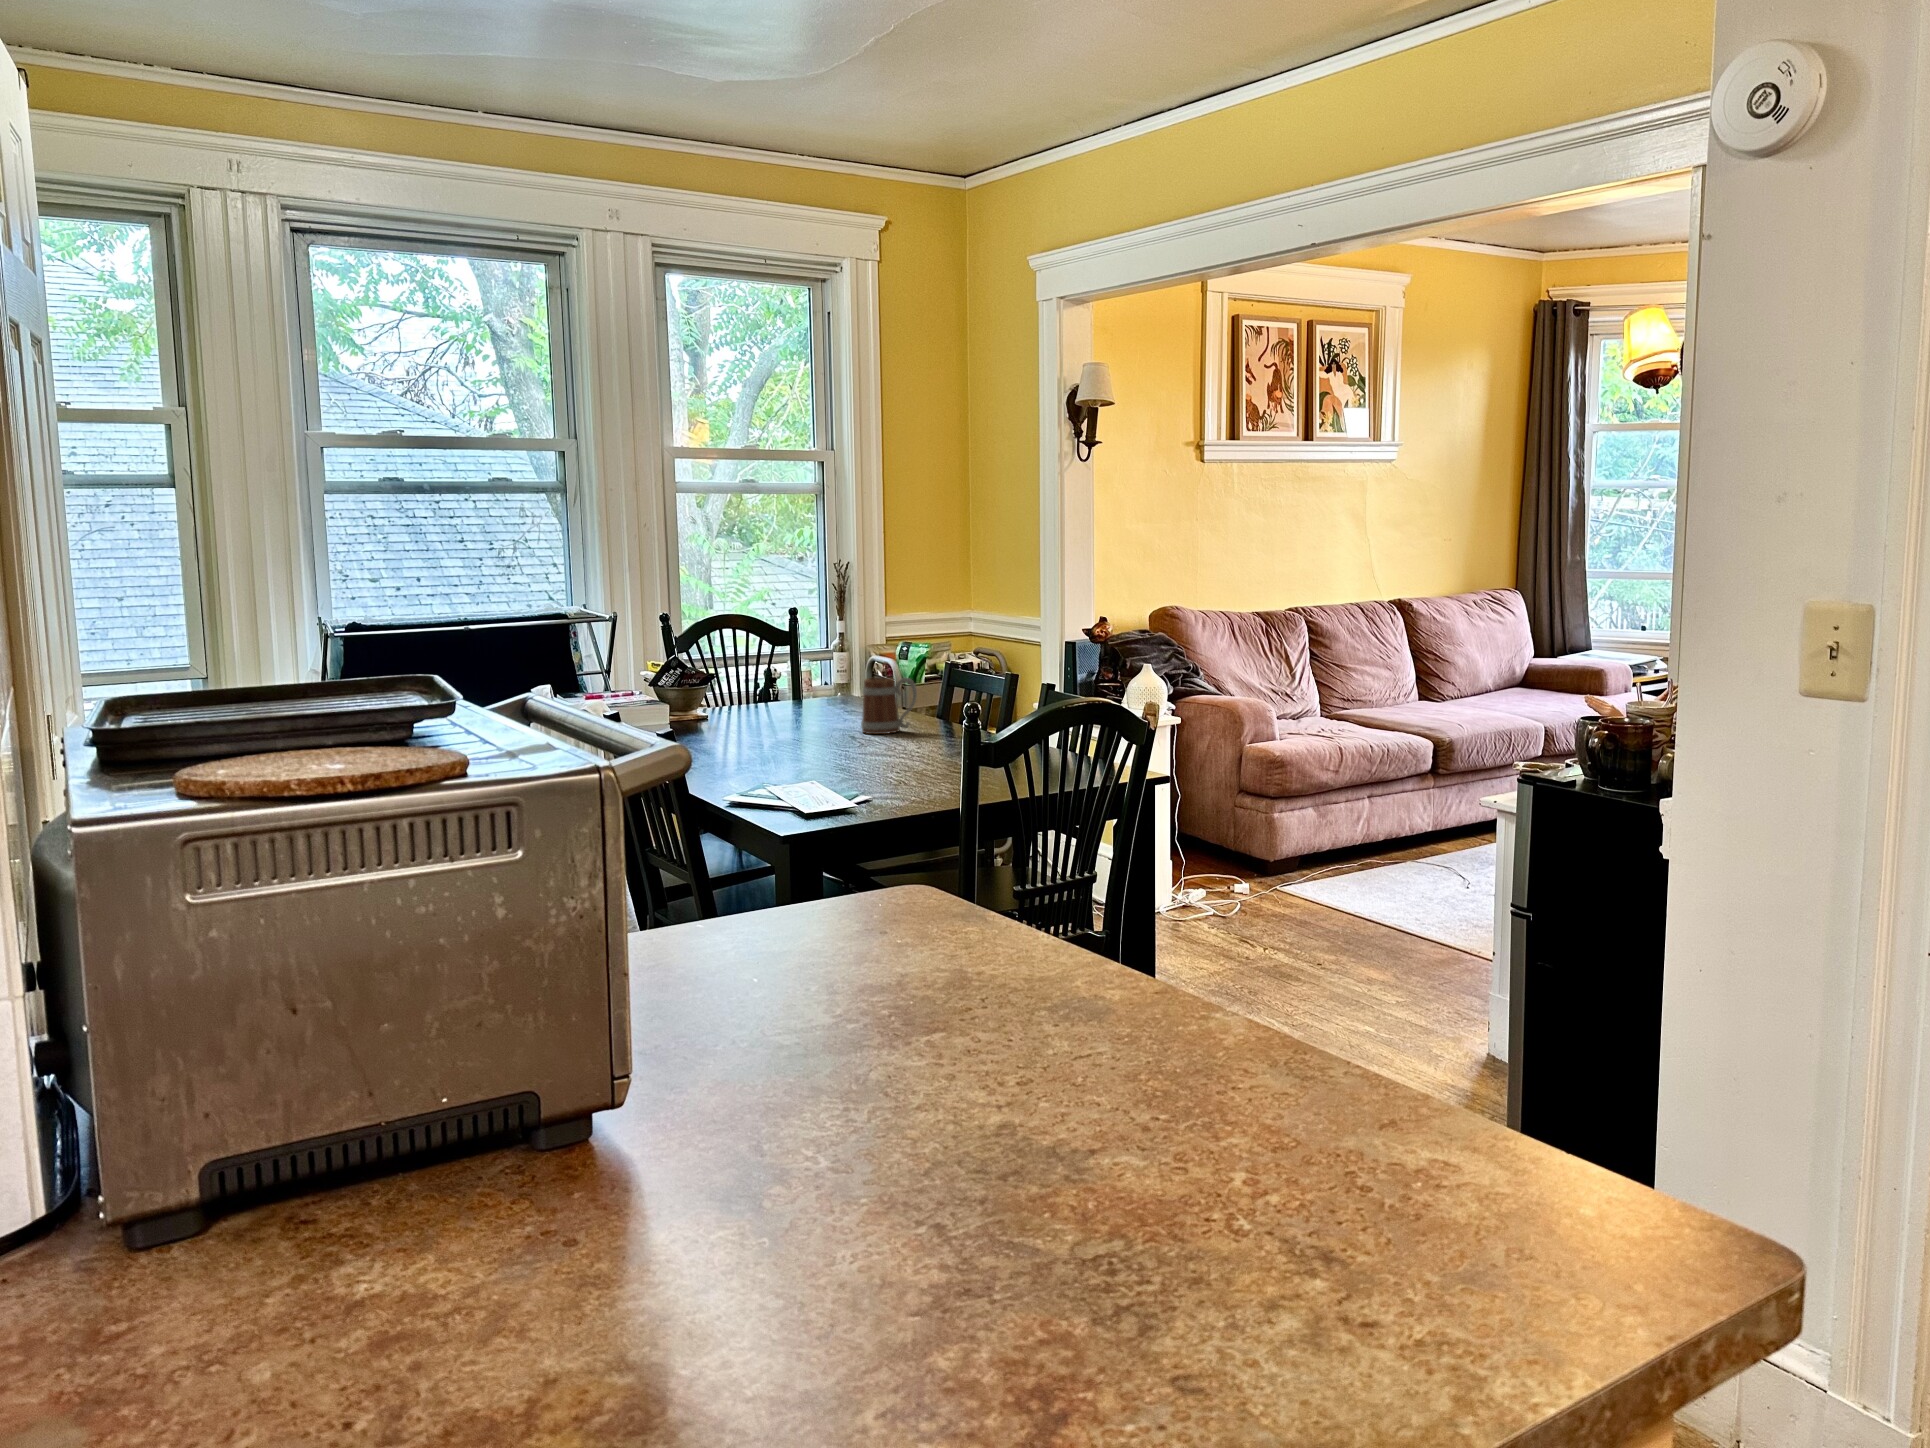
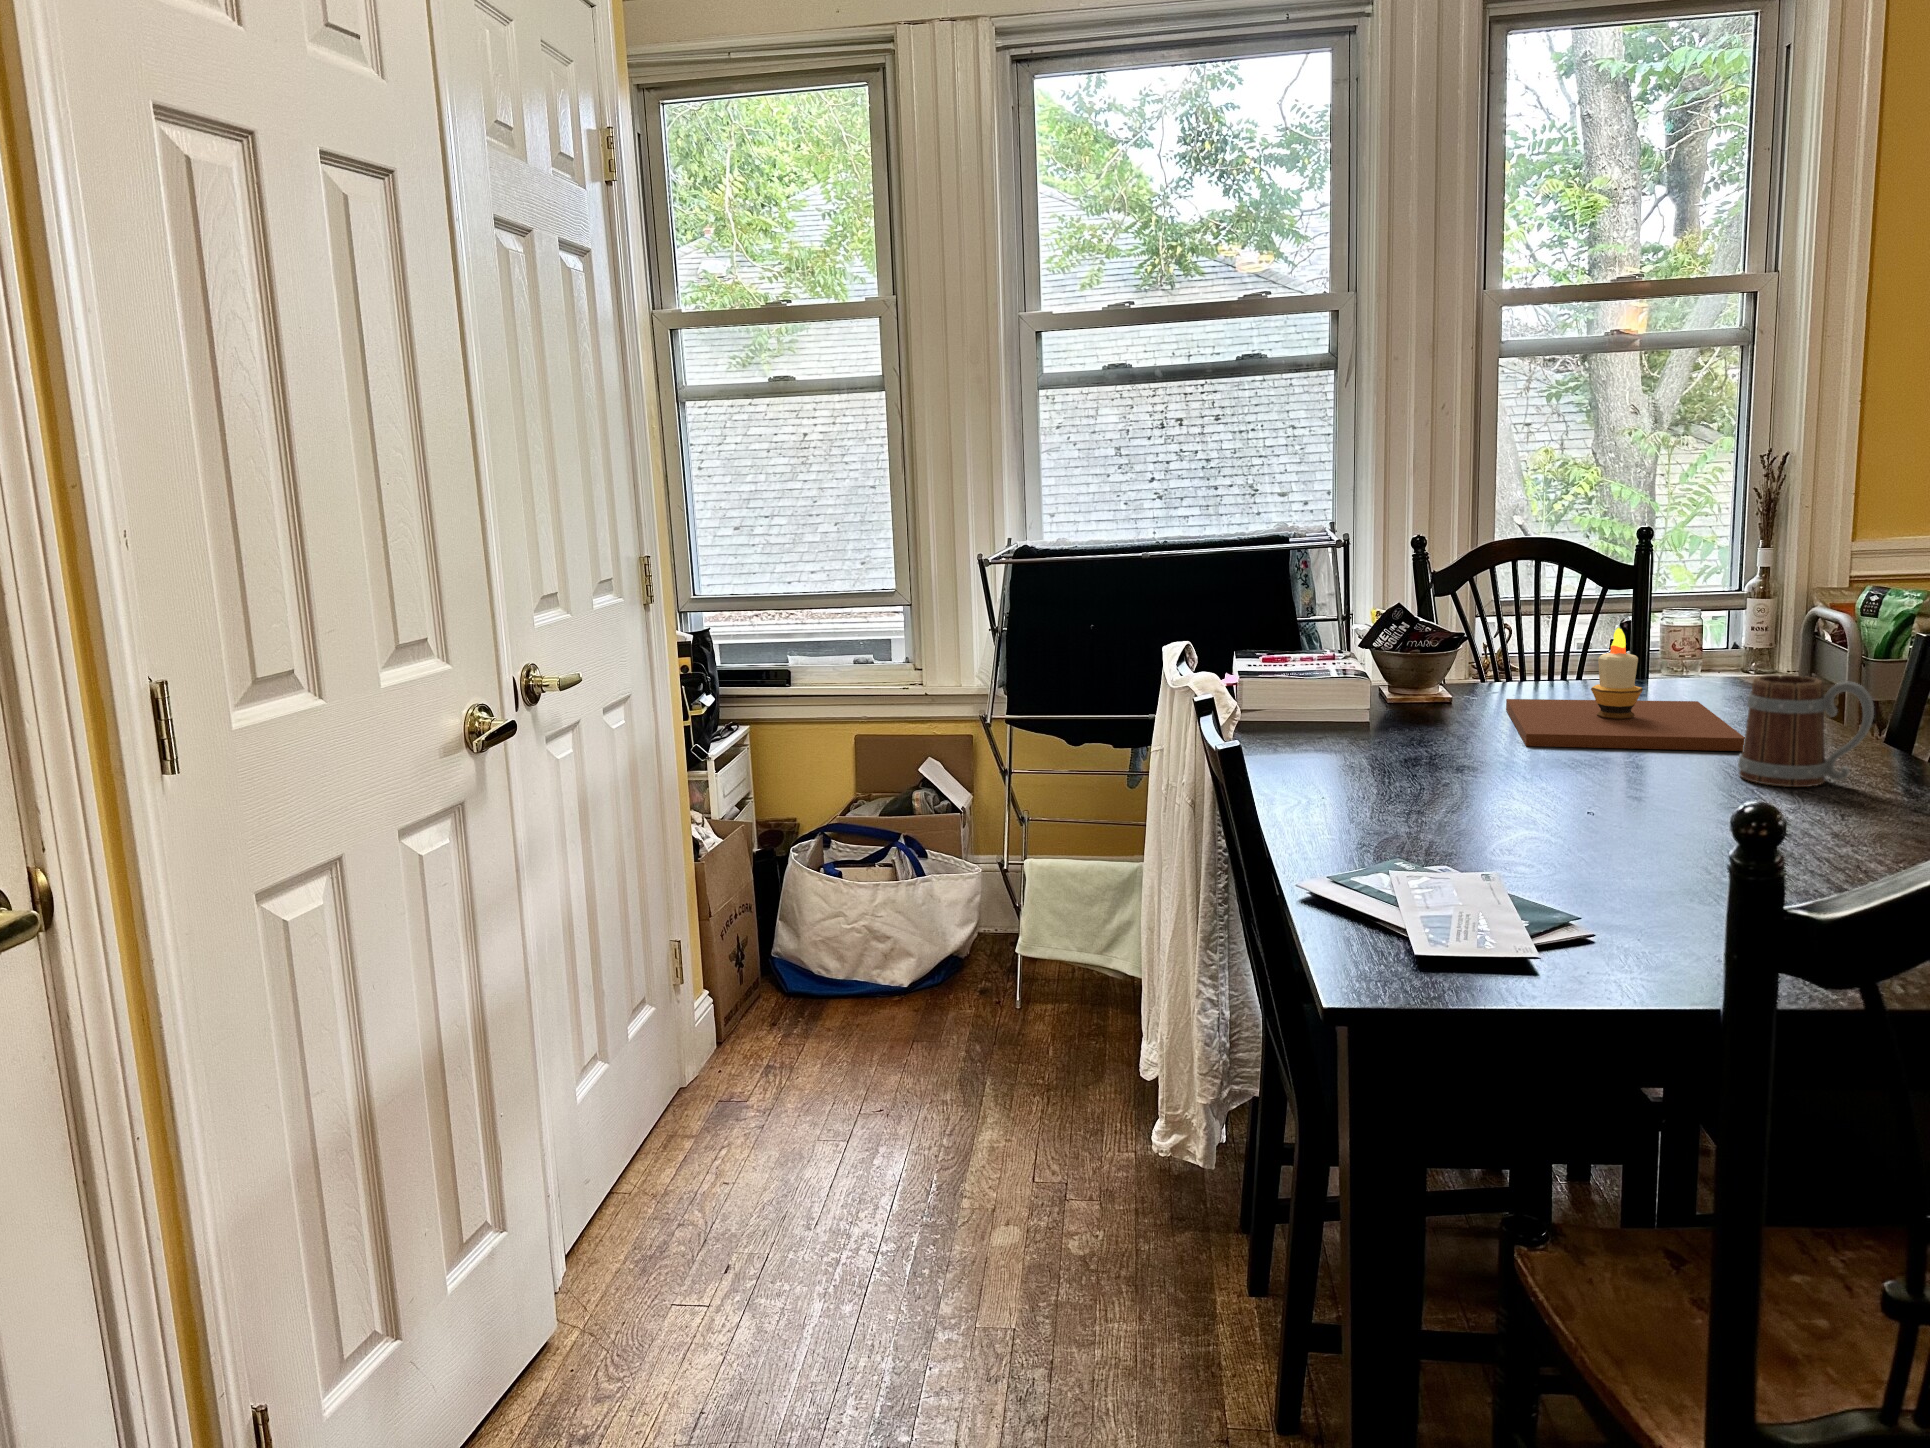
candle: none [727,661,861,732] -> present [1506,628,1745,751]

